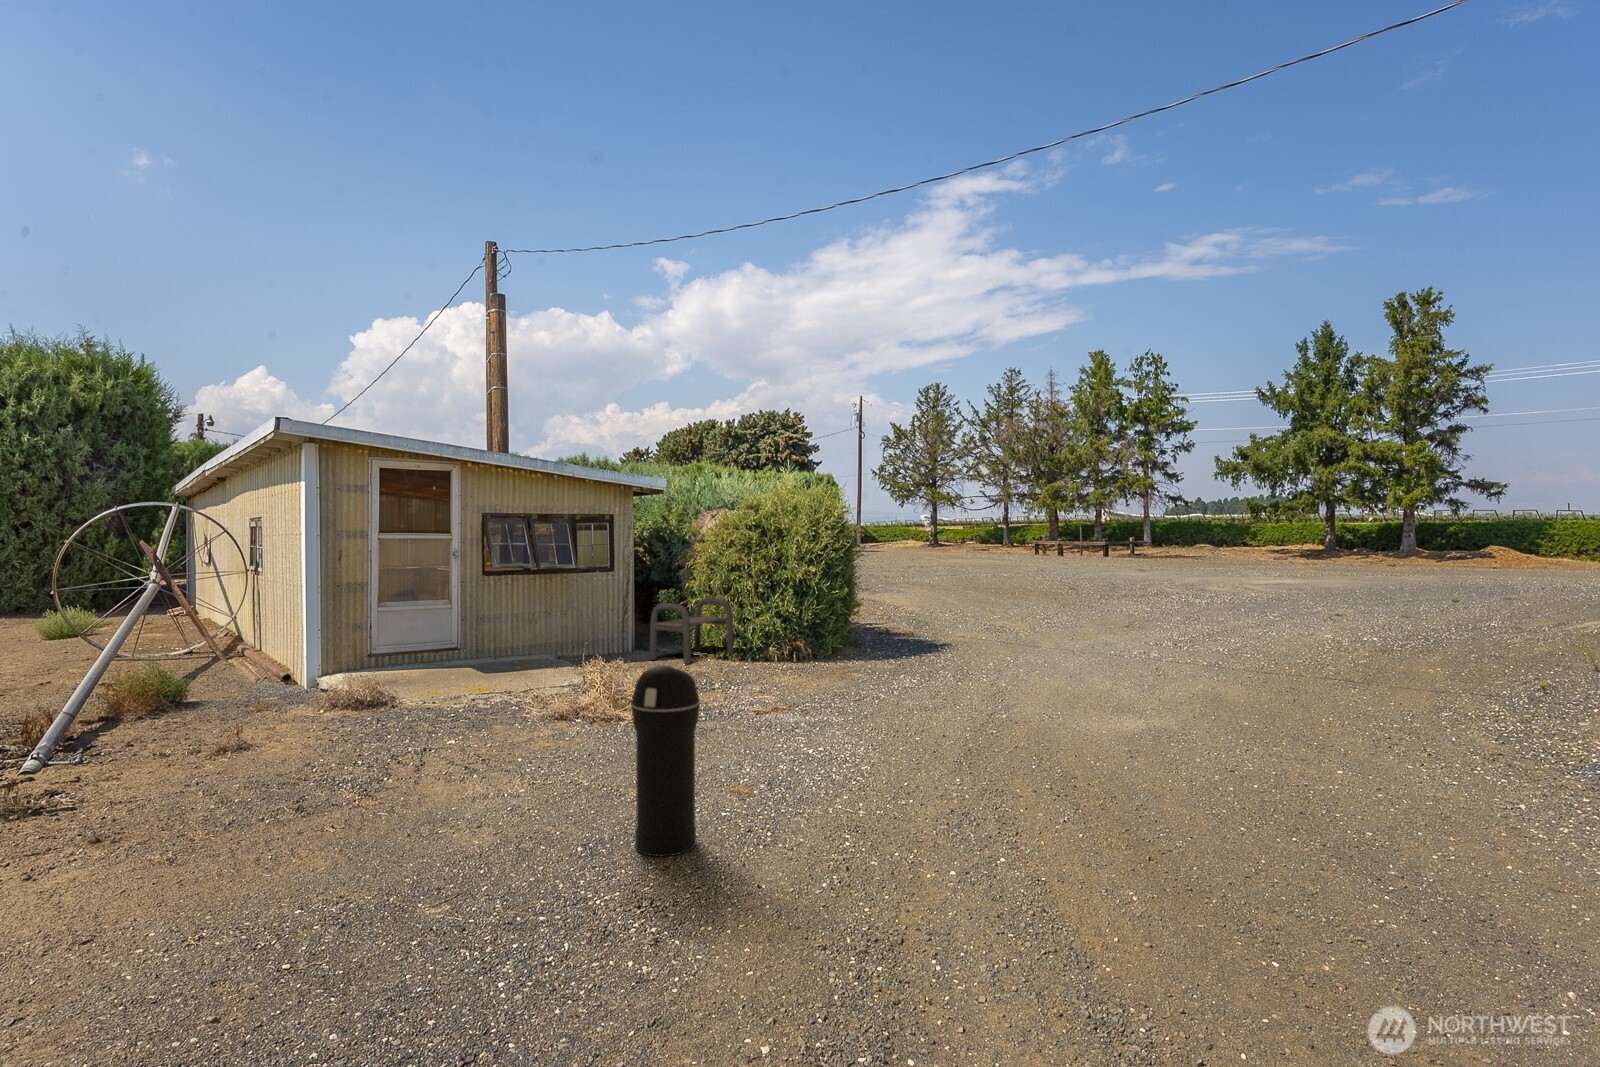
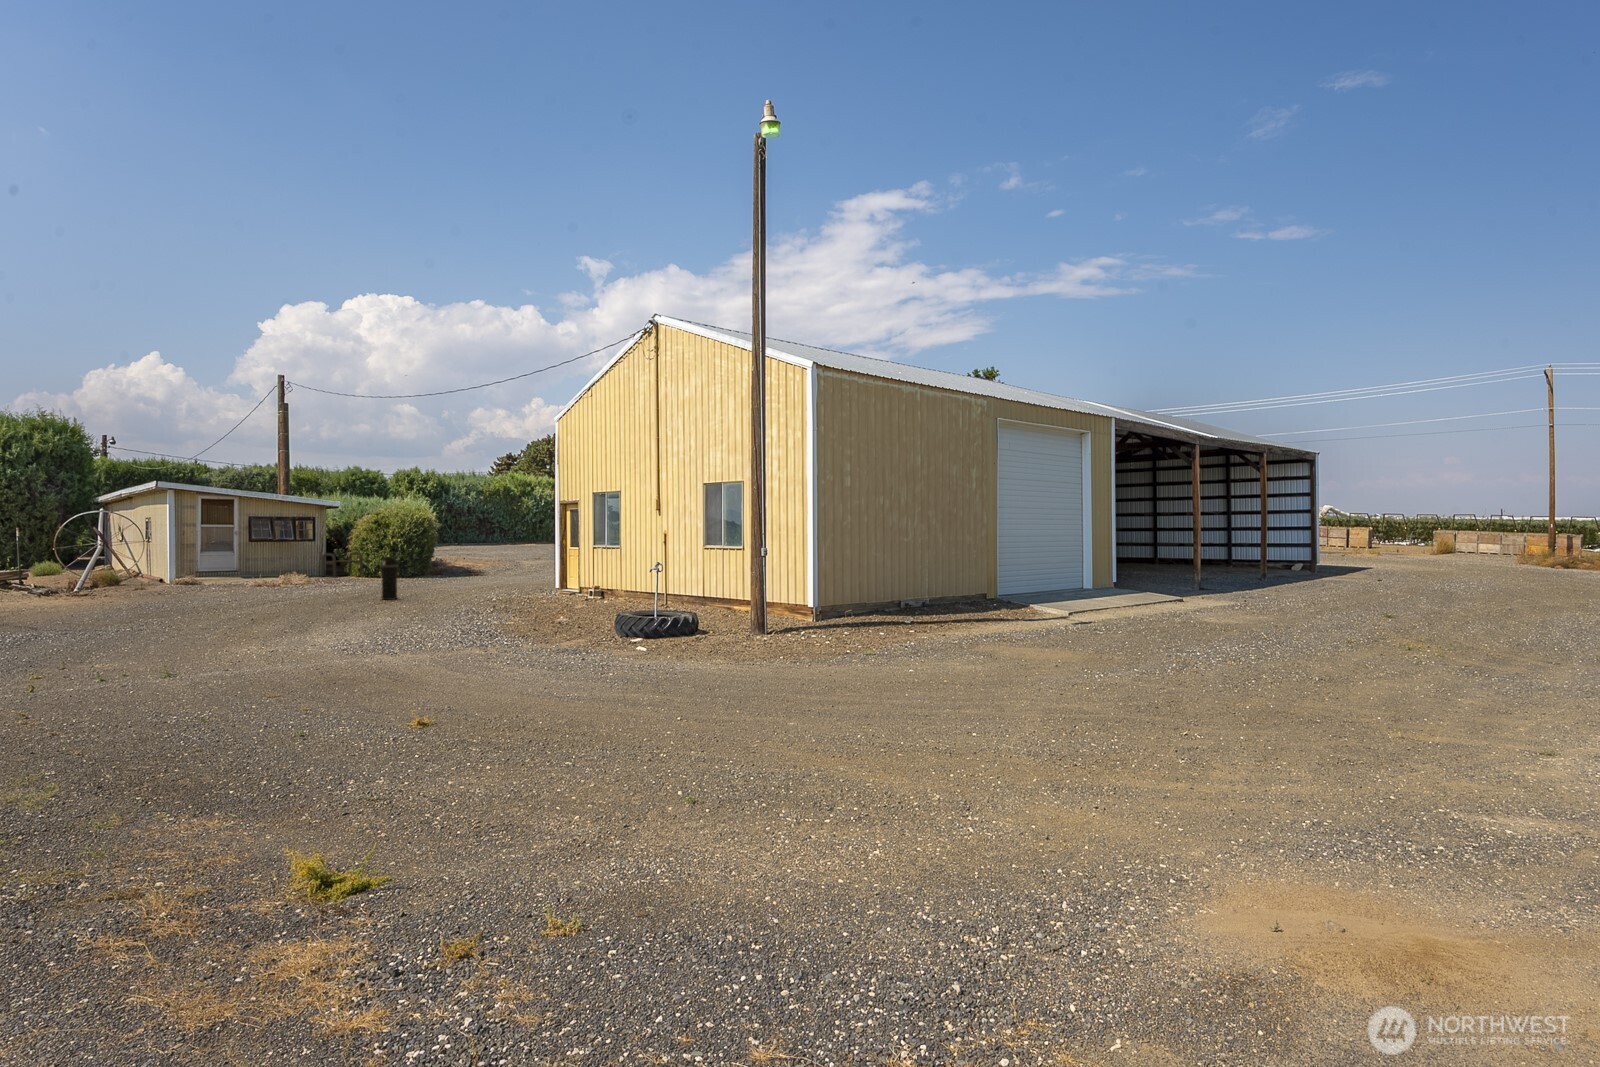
trash can: present [631,666,700,857] -> present [380,557,398,600]

